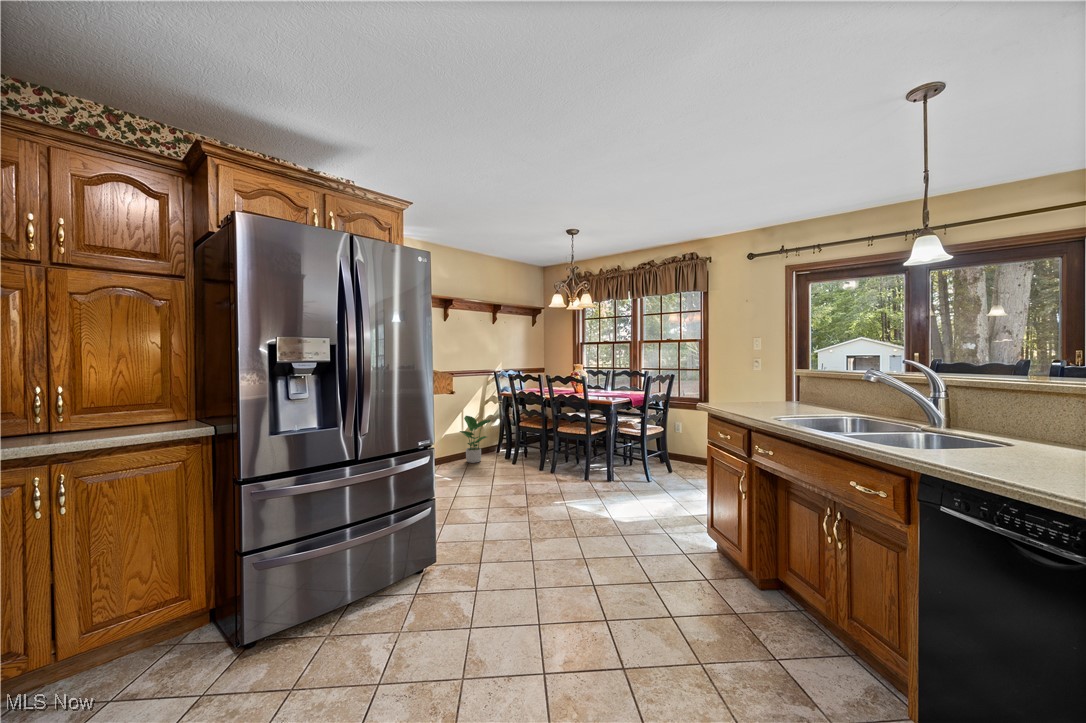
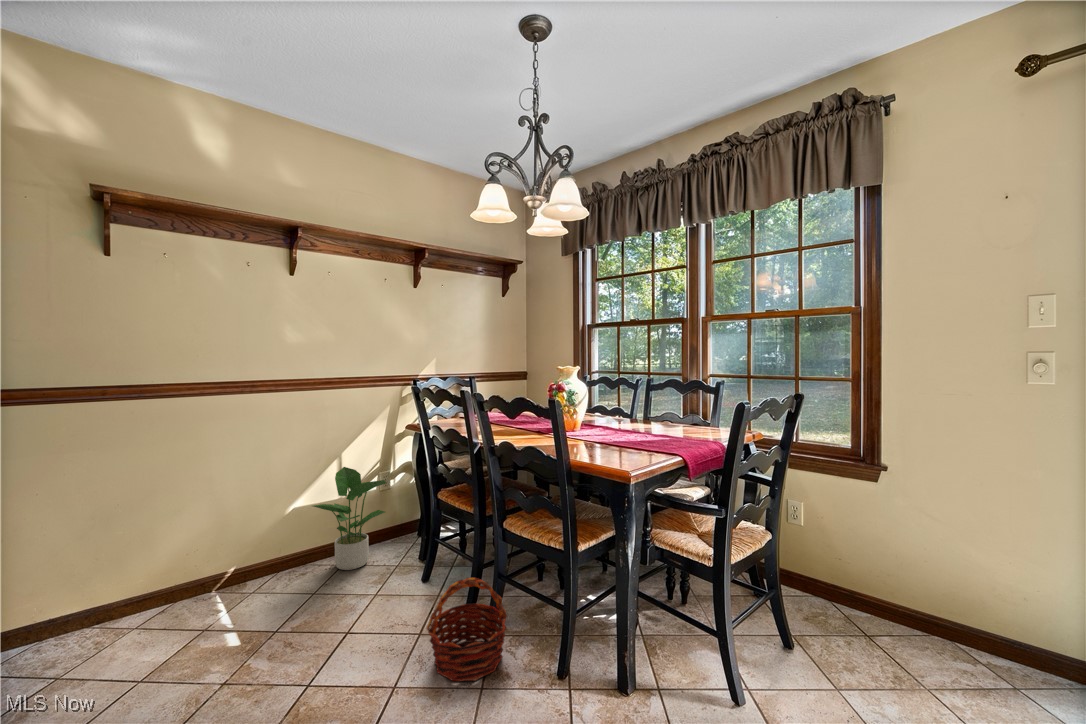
basket: none [534,447,564,482] -> present [427,578,507,681]

